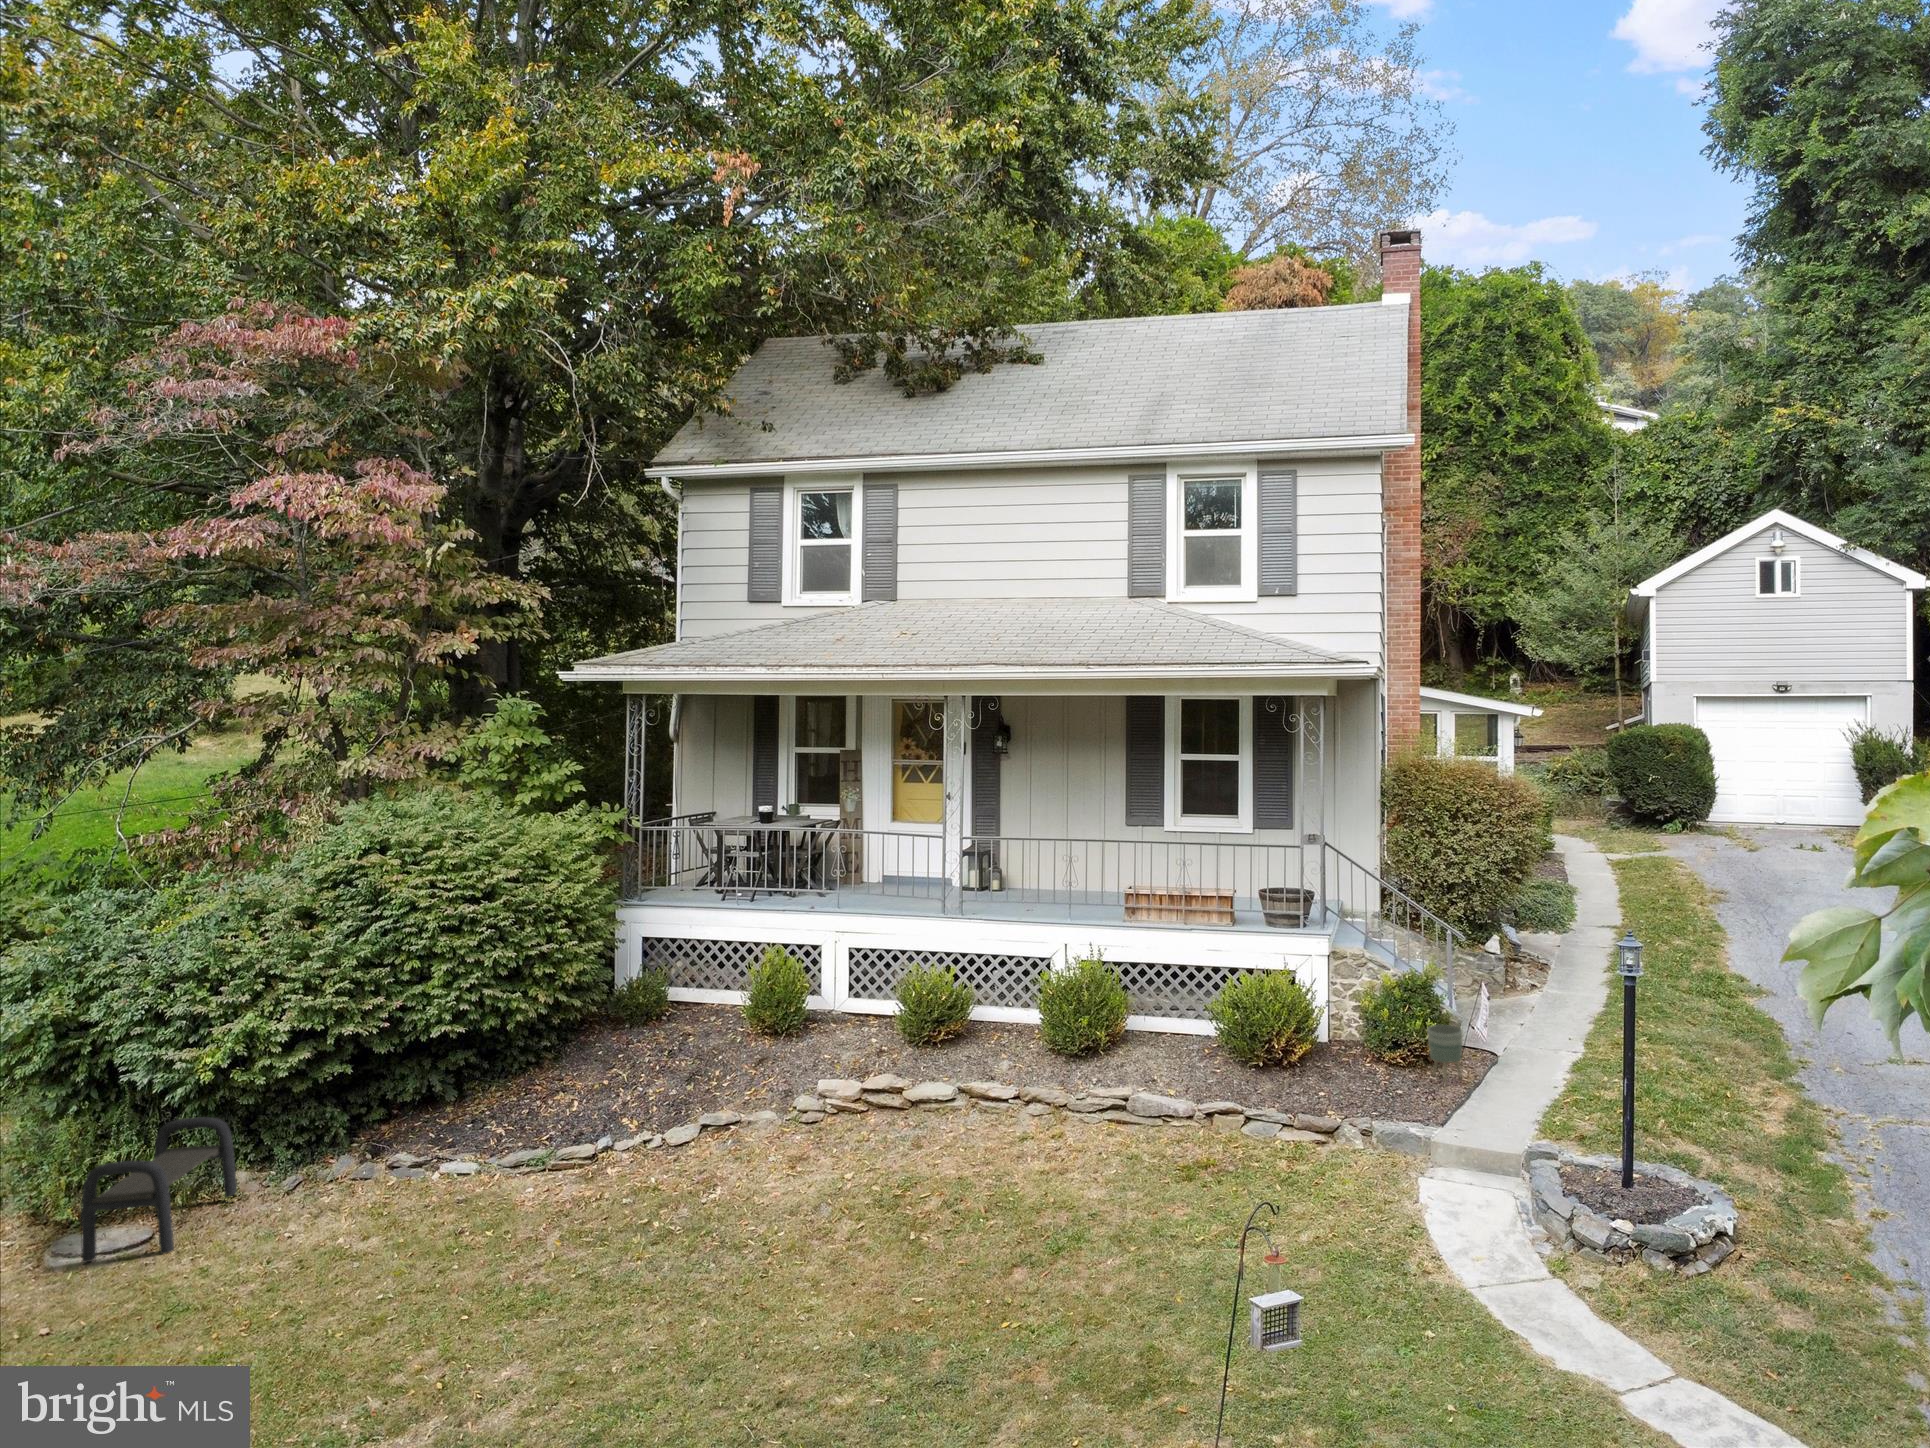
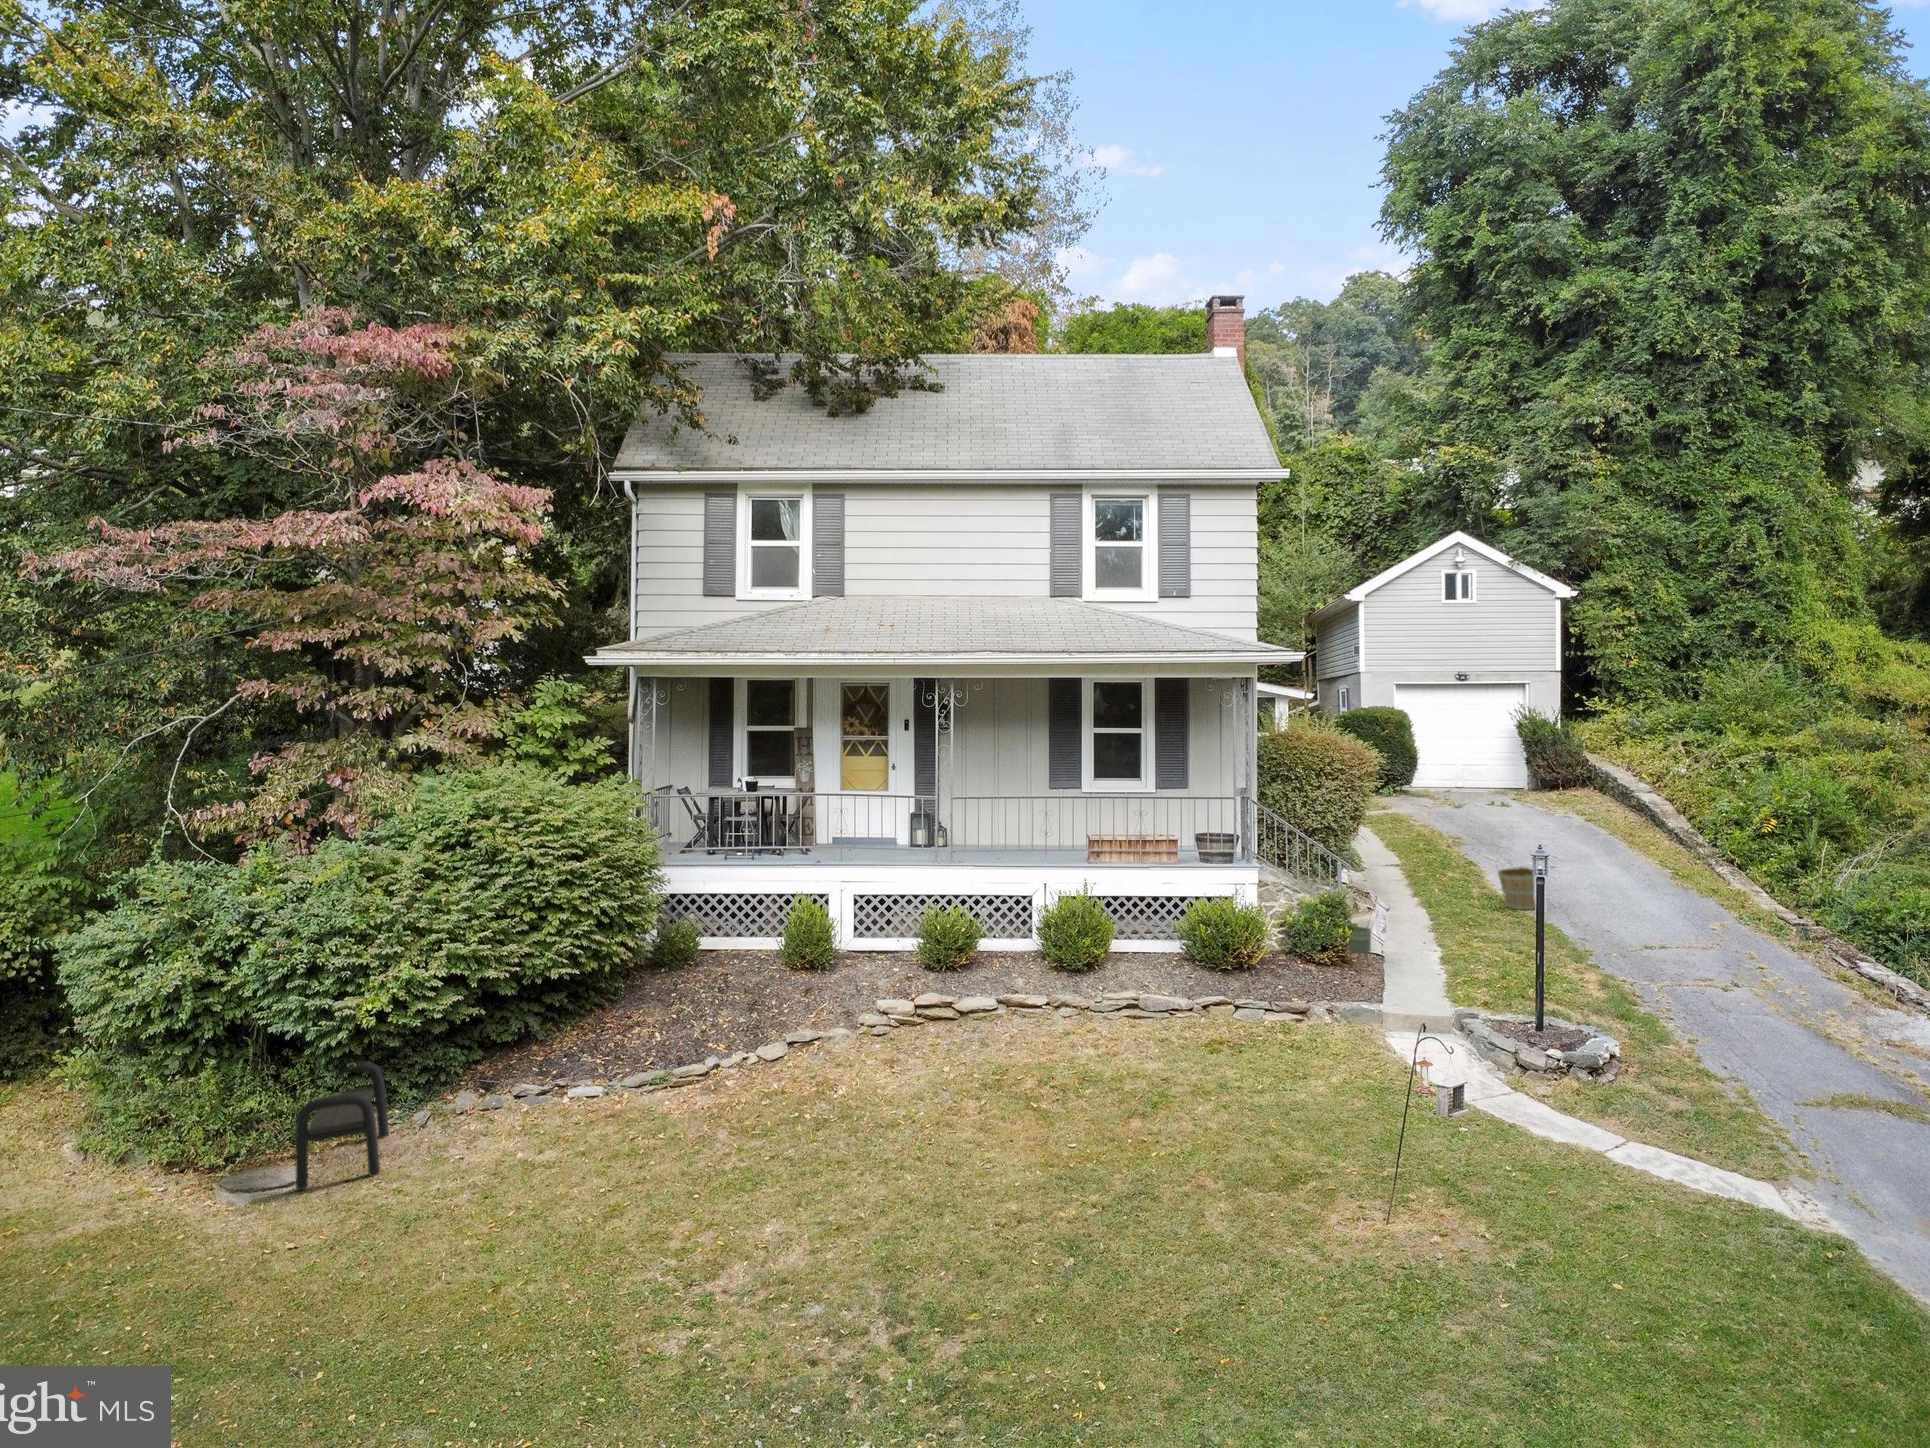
wooden bucket: none [1716,946,1783,1005] -> present [1498,867,1535,910]

